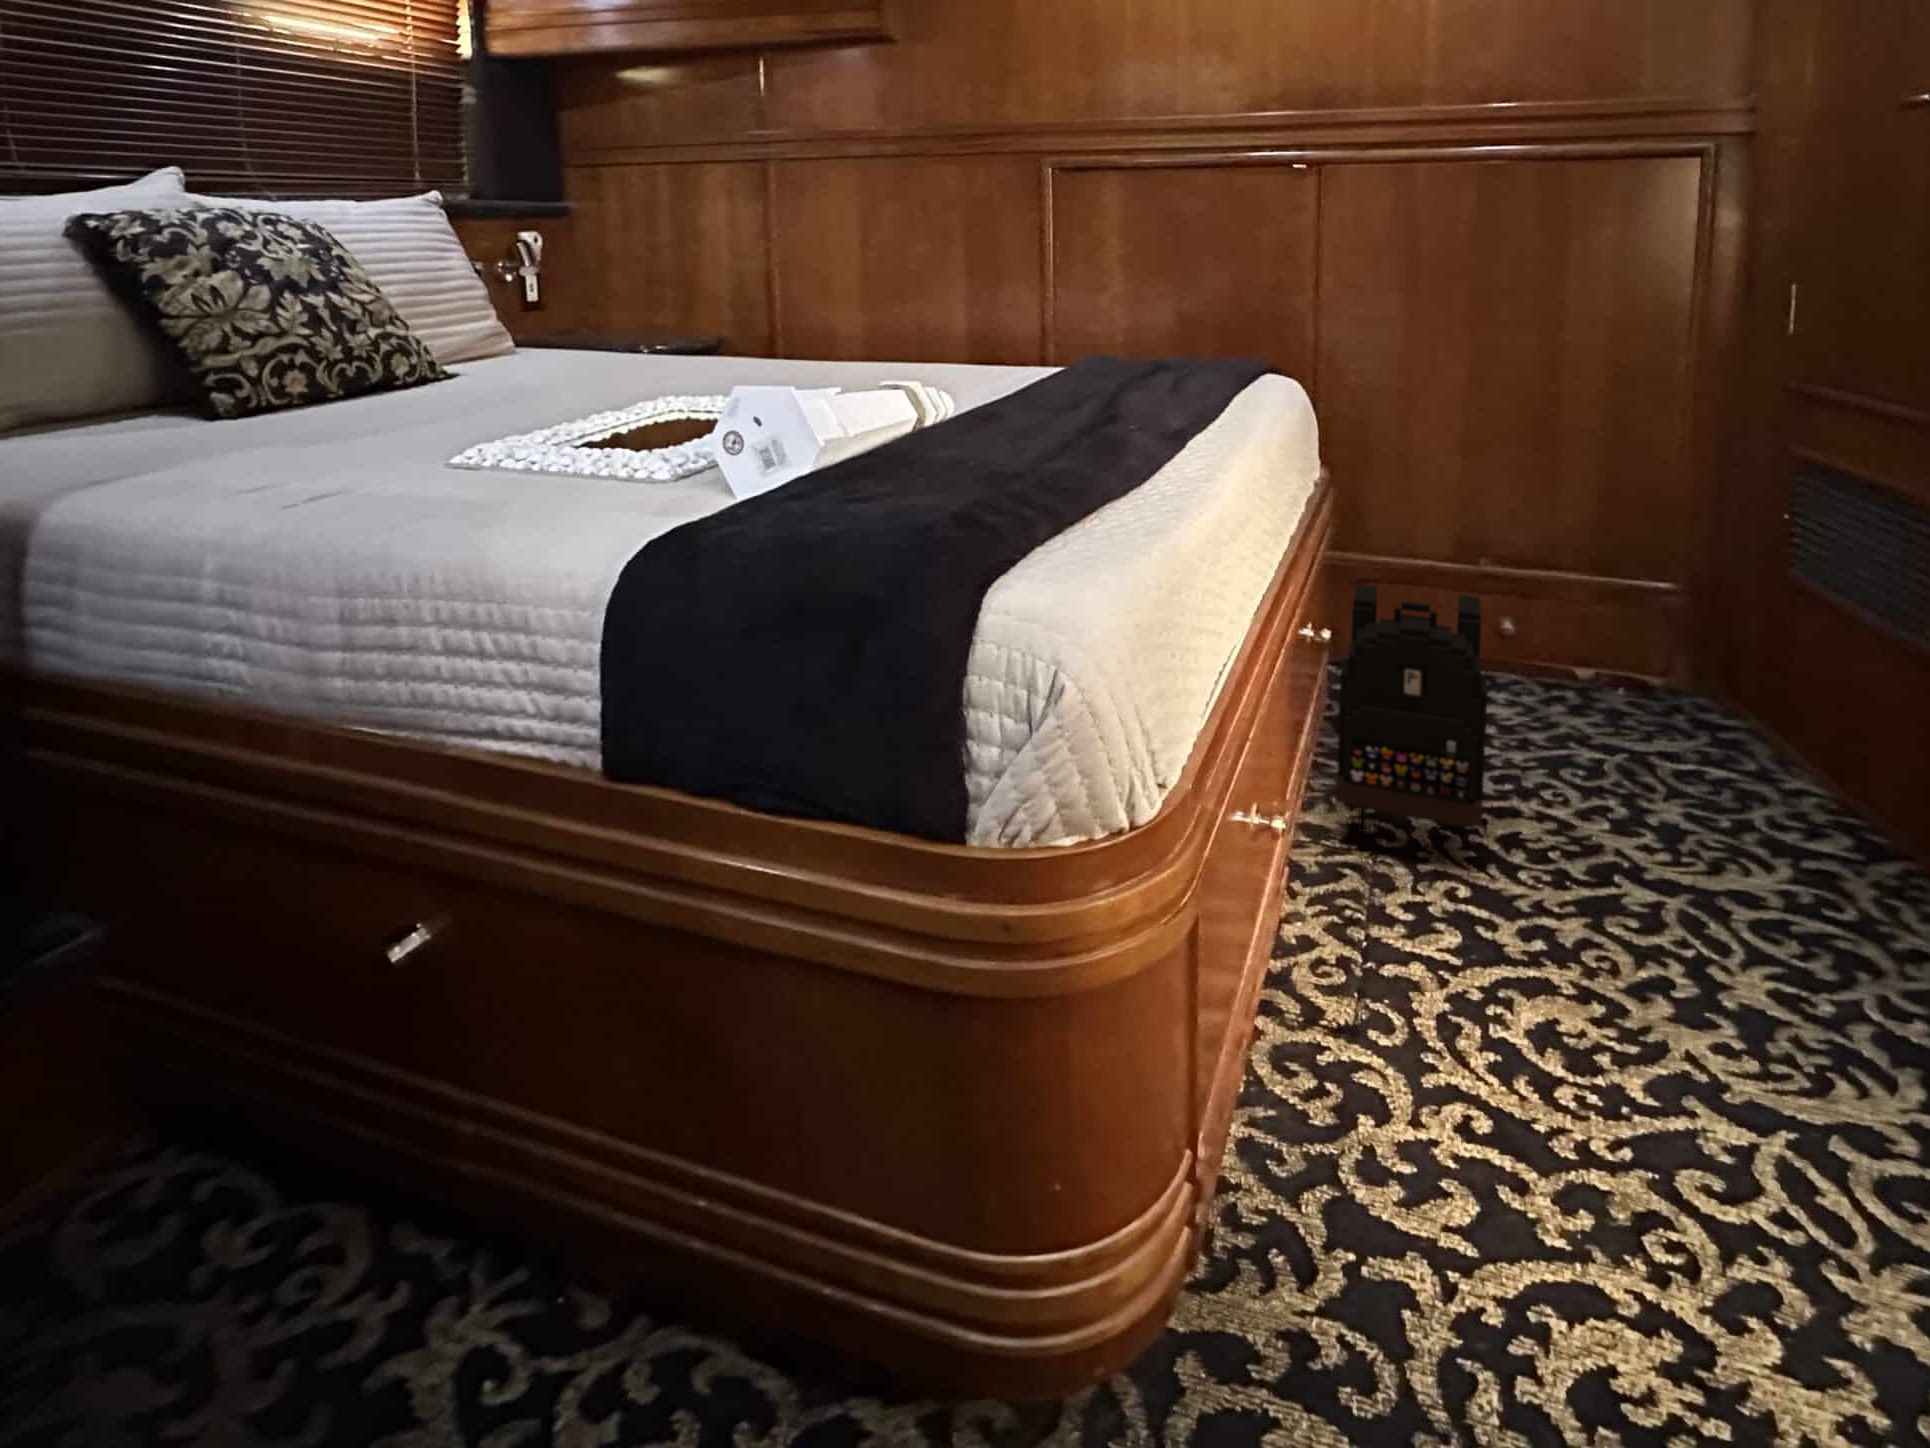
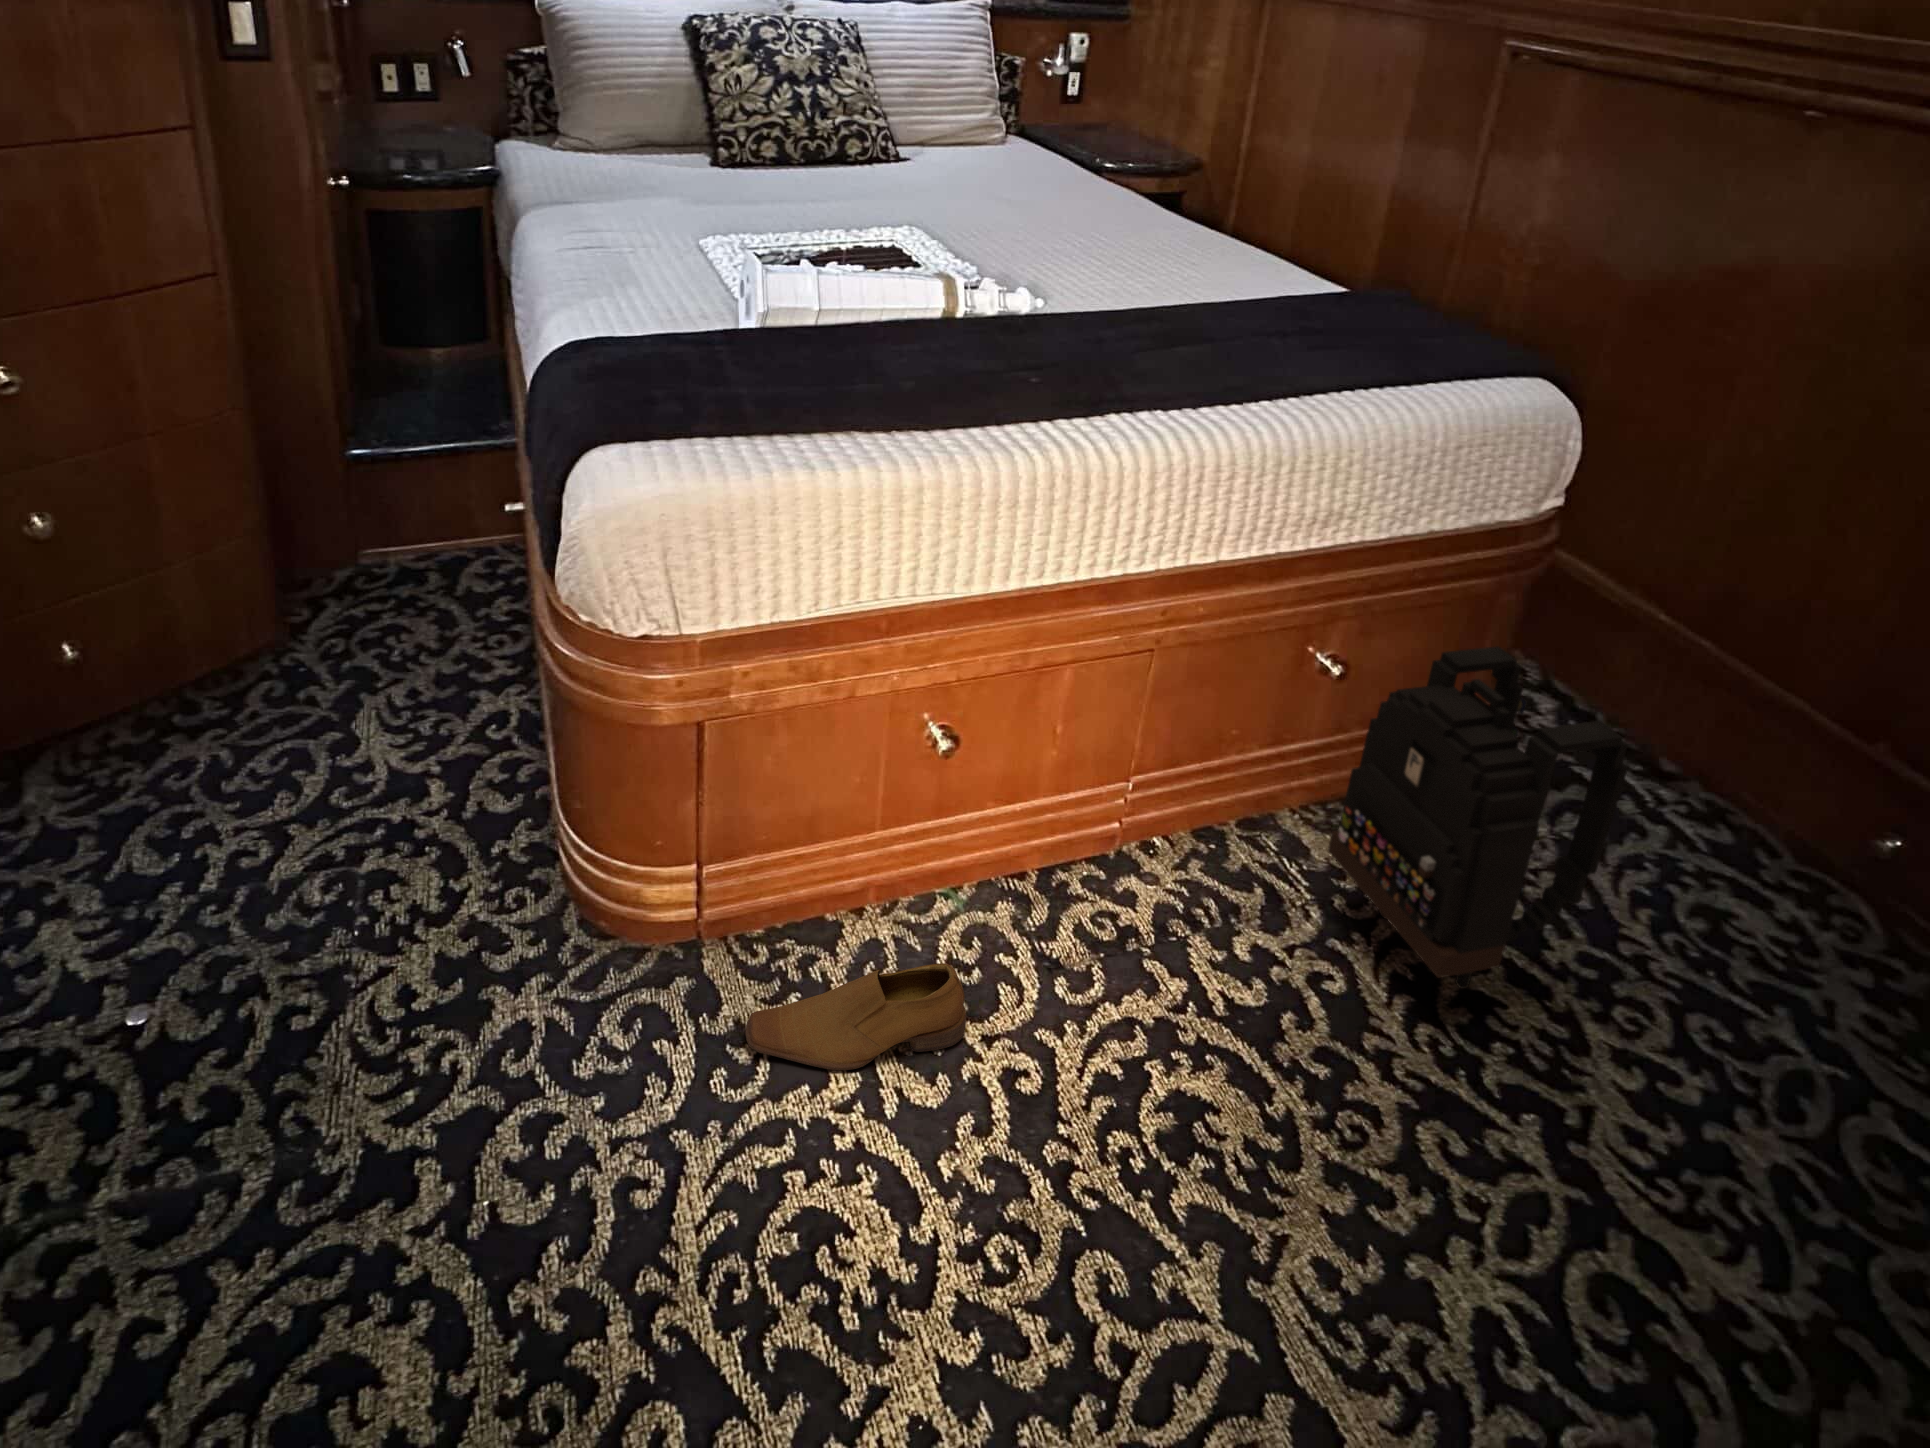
shoe: none [1305,1073,1405,1336] -> present [745,963,966,1070]

